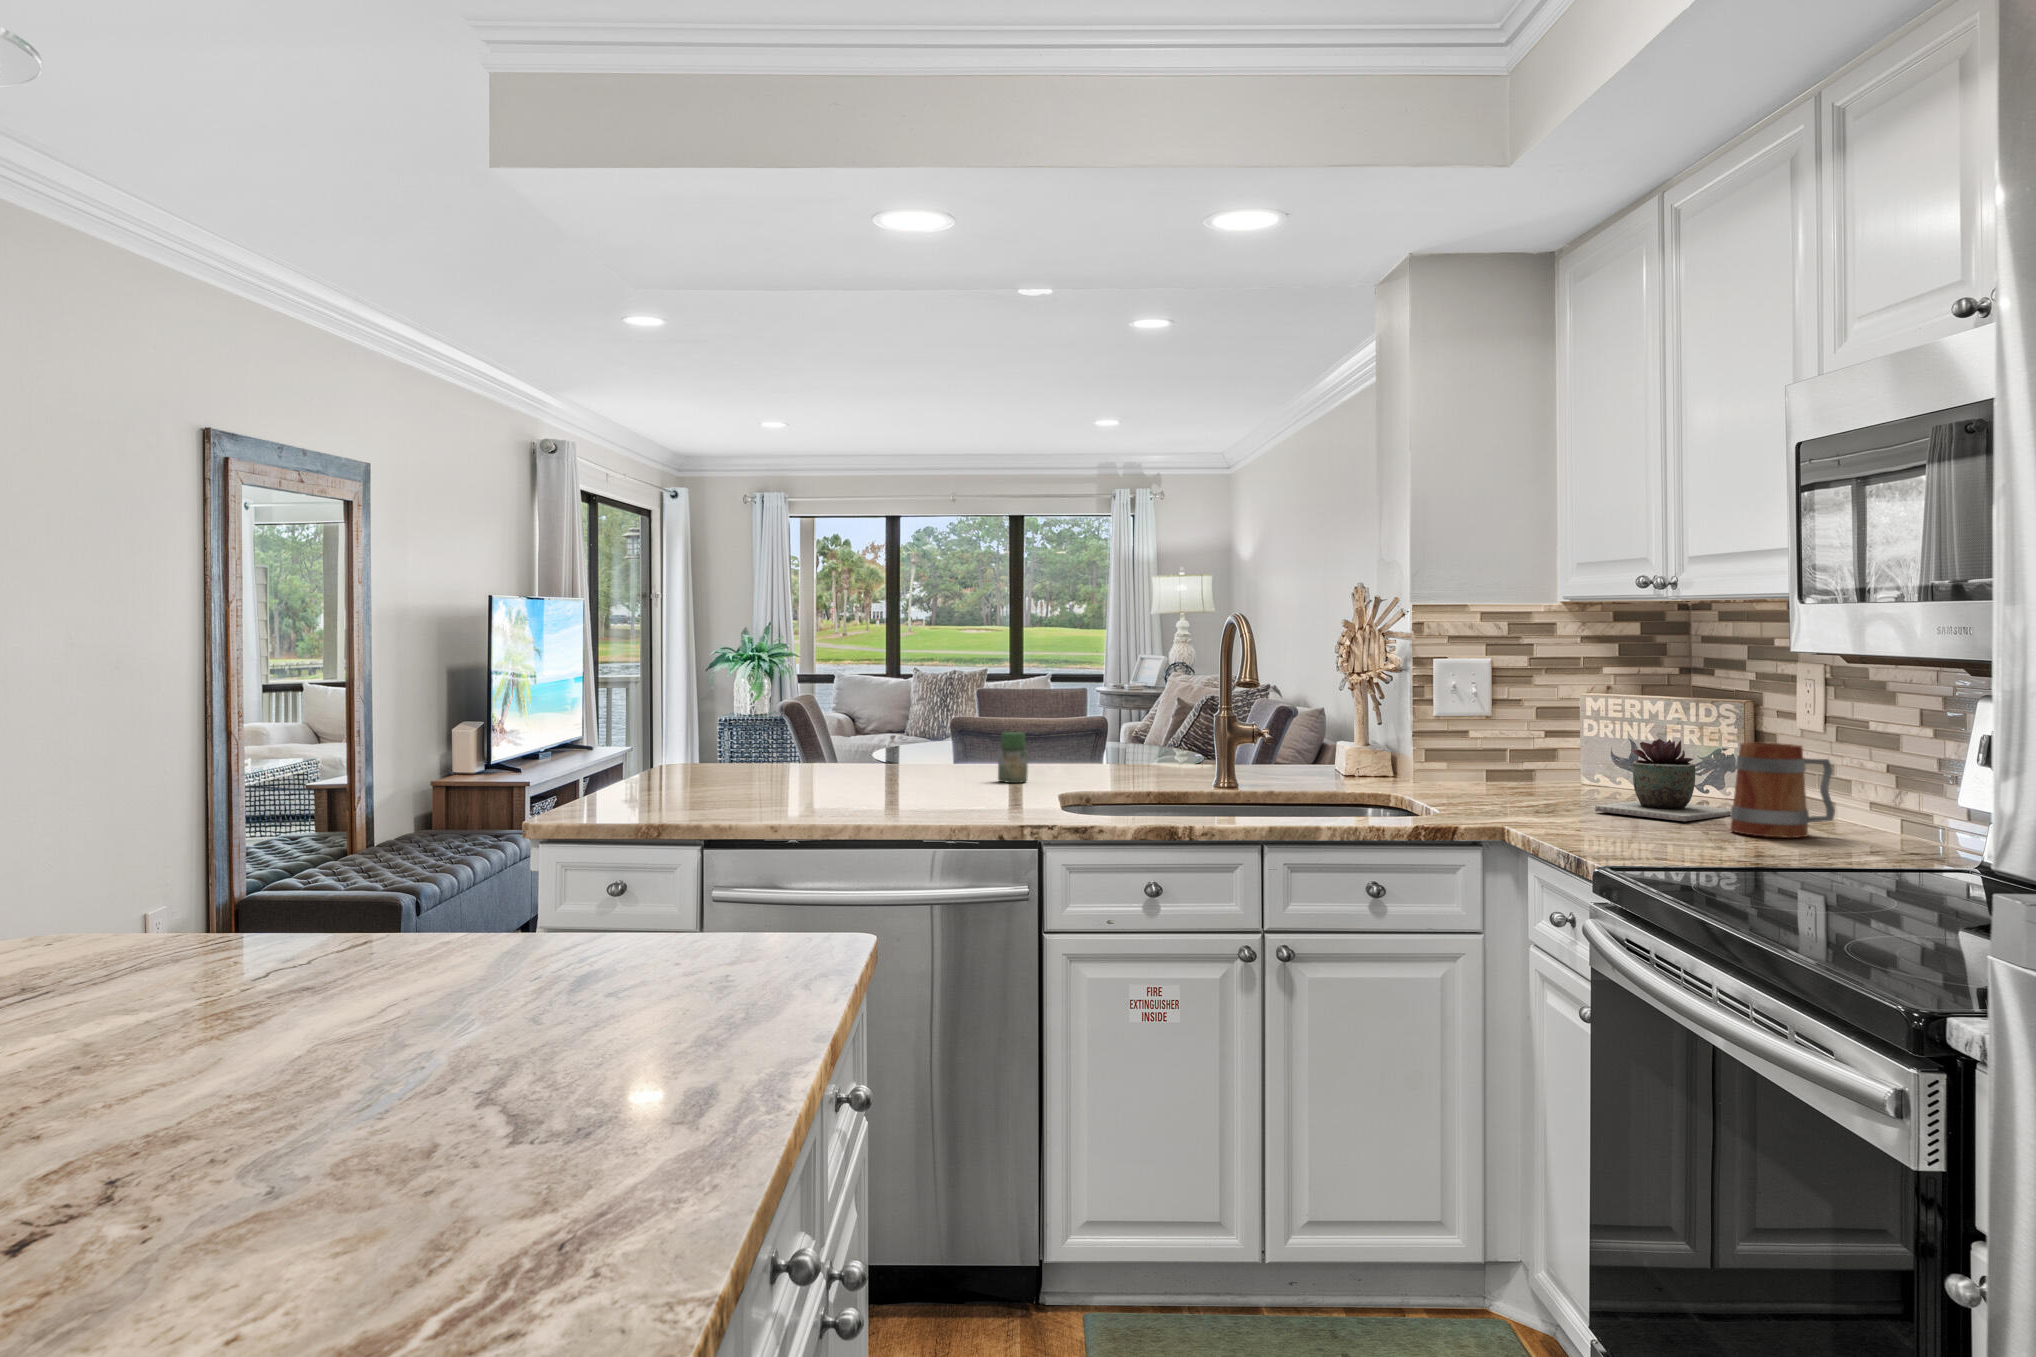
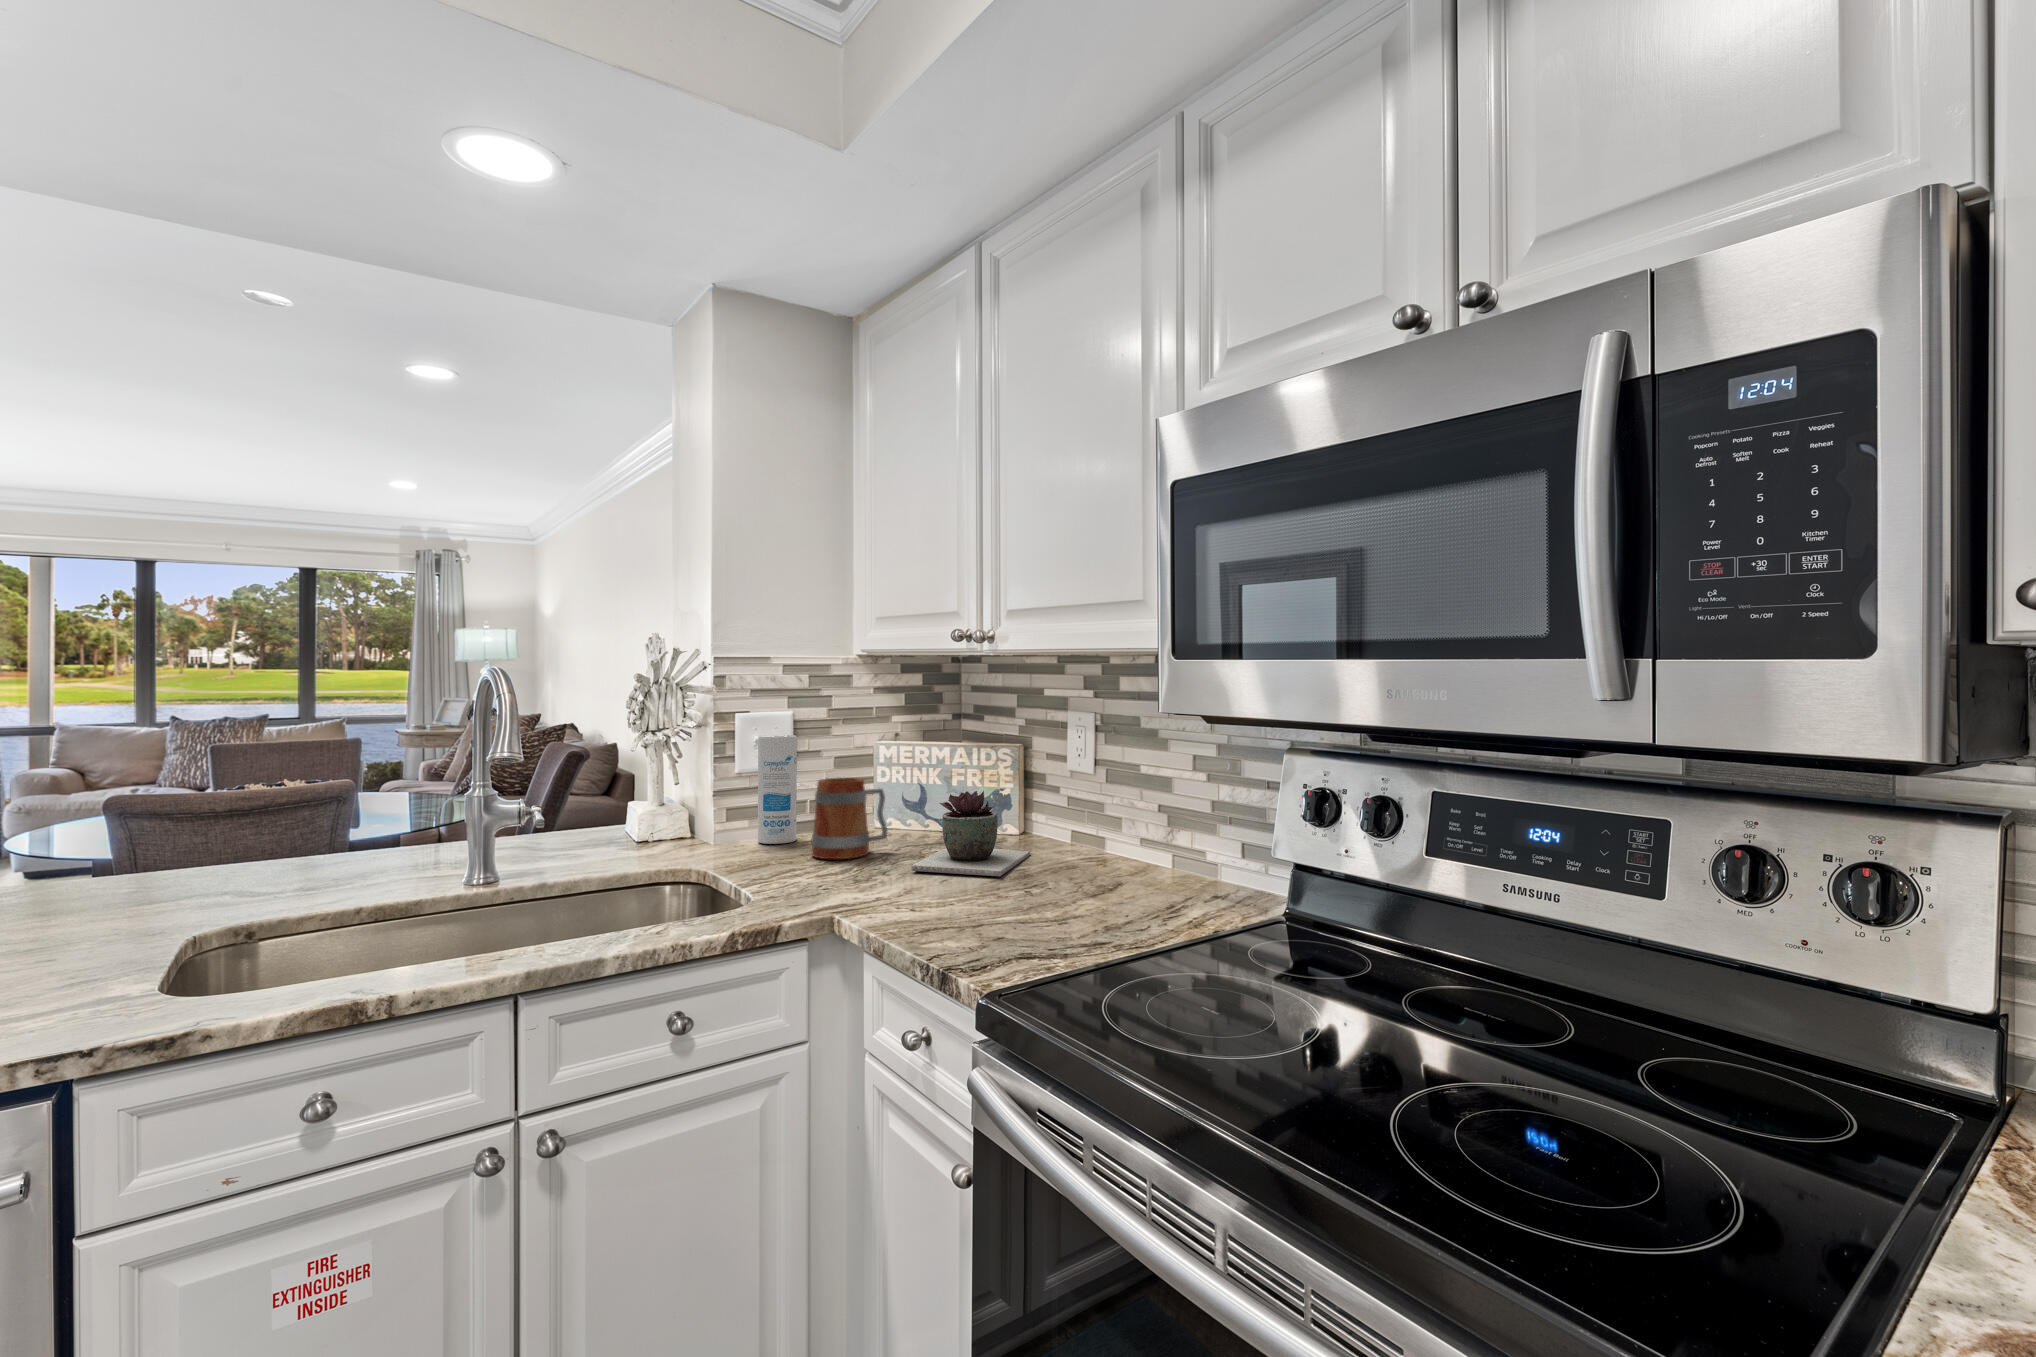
canister: none [1454,682,1494,787] -> present [758,735,797,844]
jar: present [998,732,1028,783] -> none [100,831,162,908]
mug: present [1730,742,1835,838] -> present [811,777,888,859]

